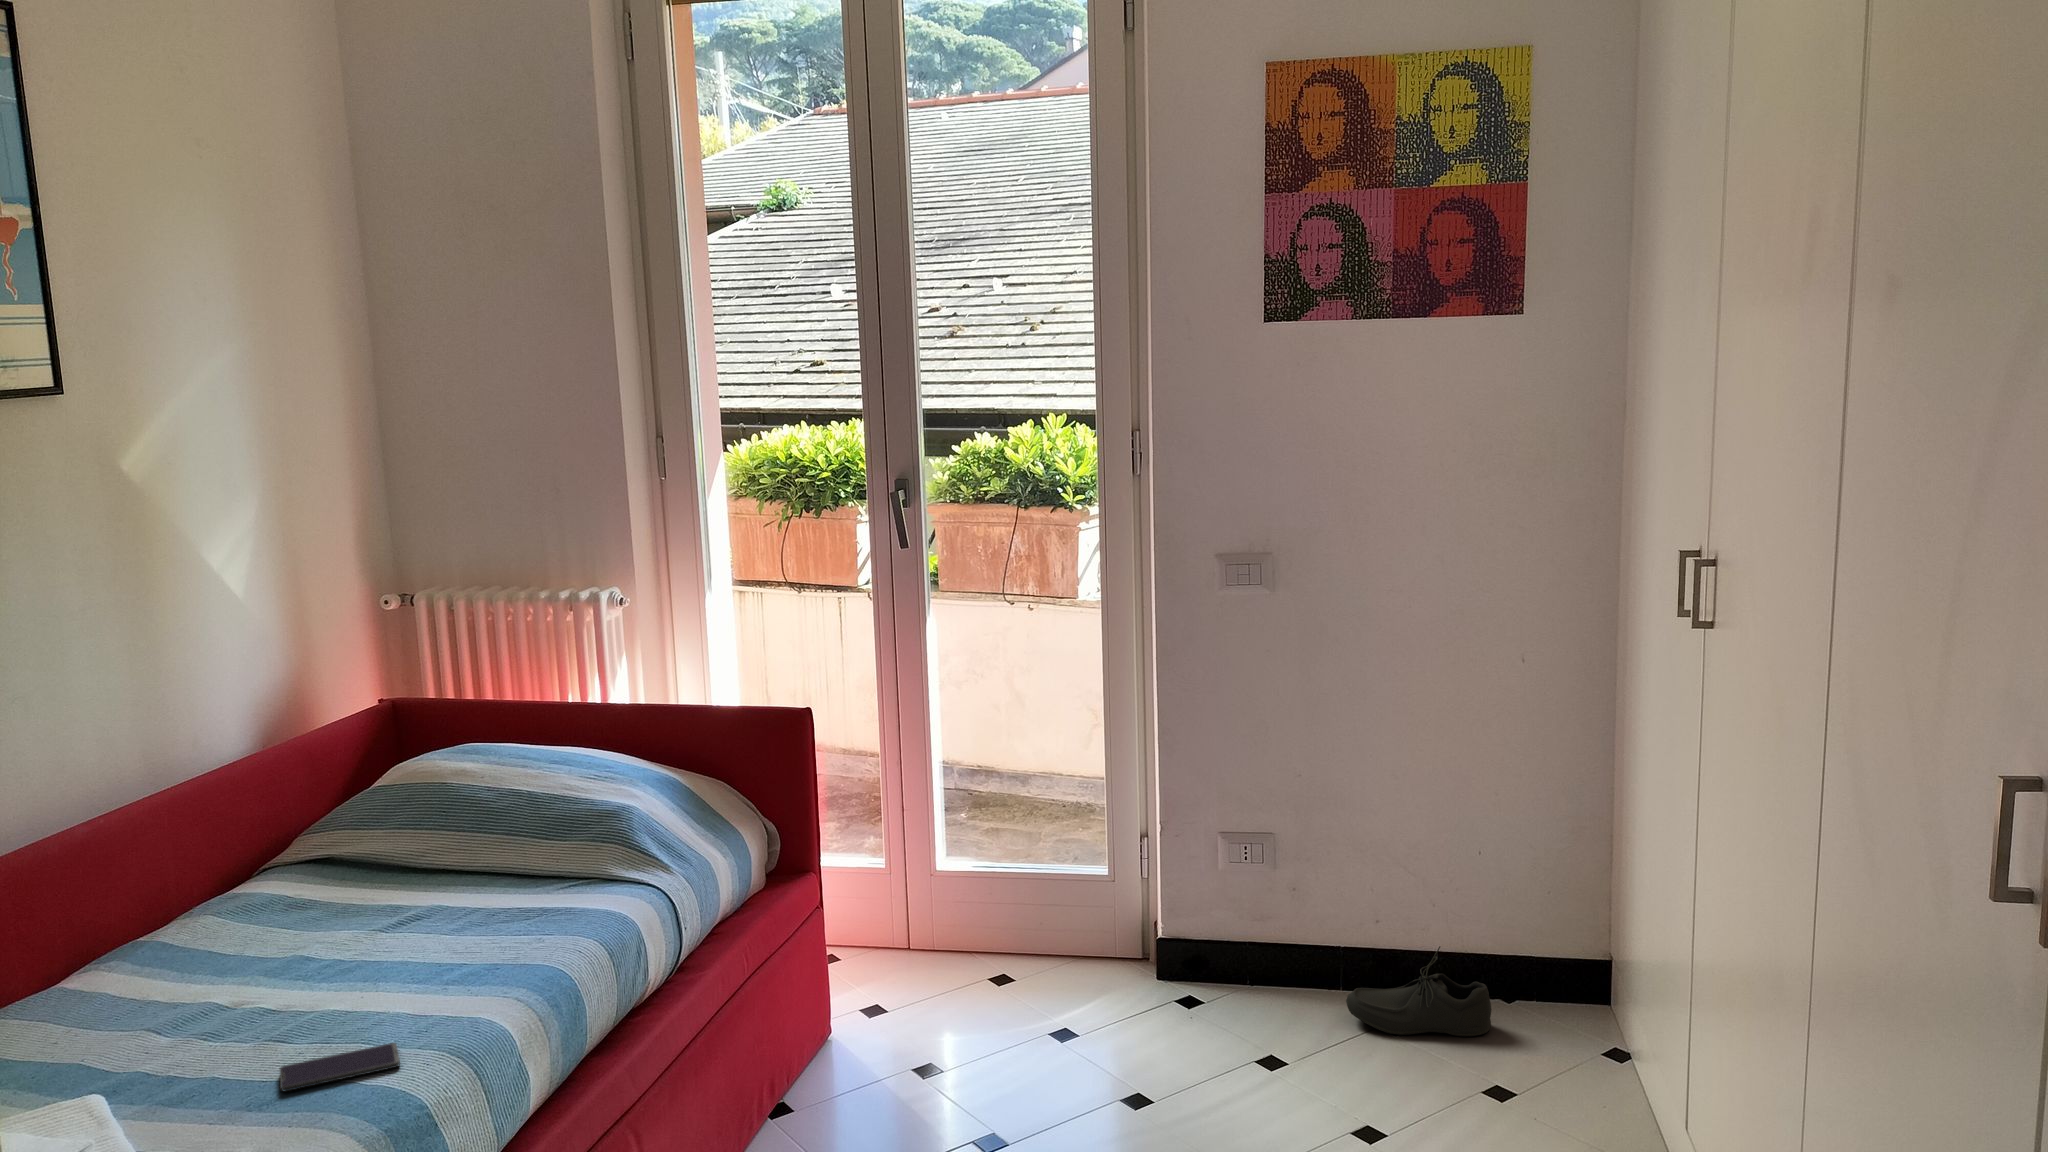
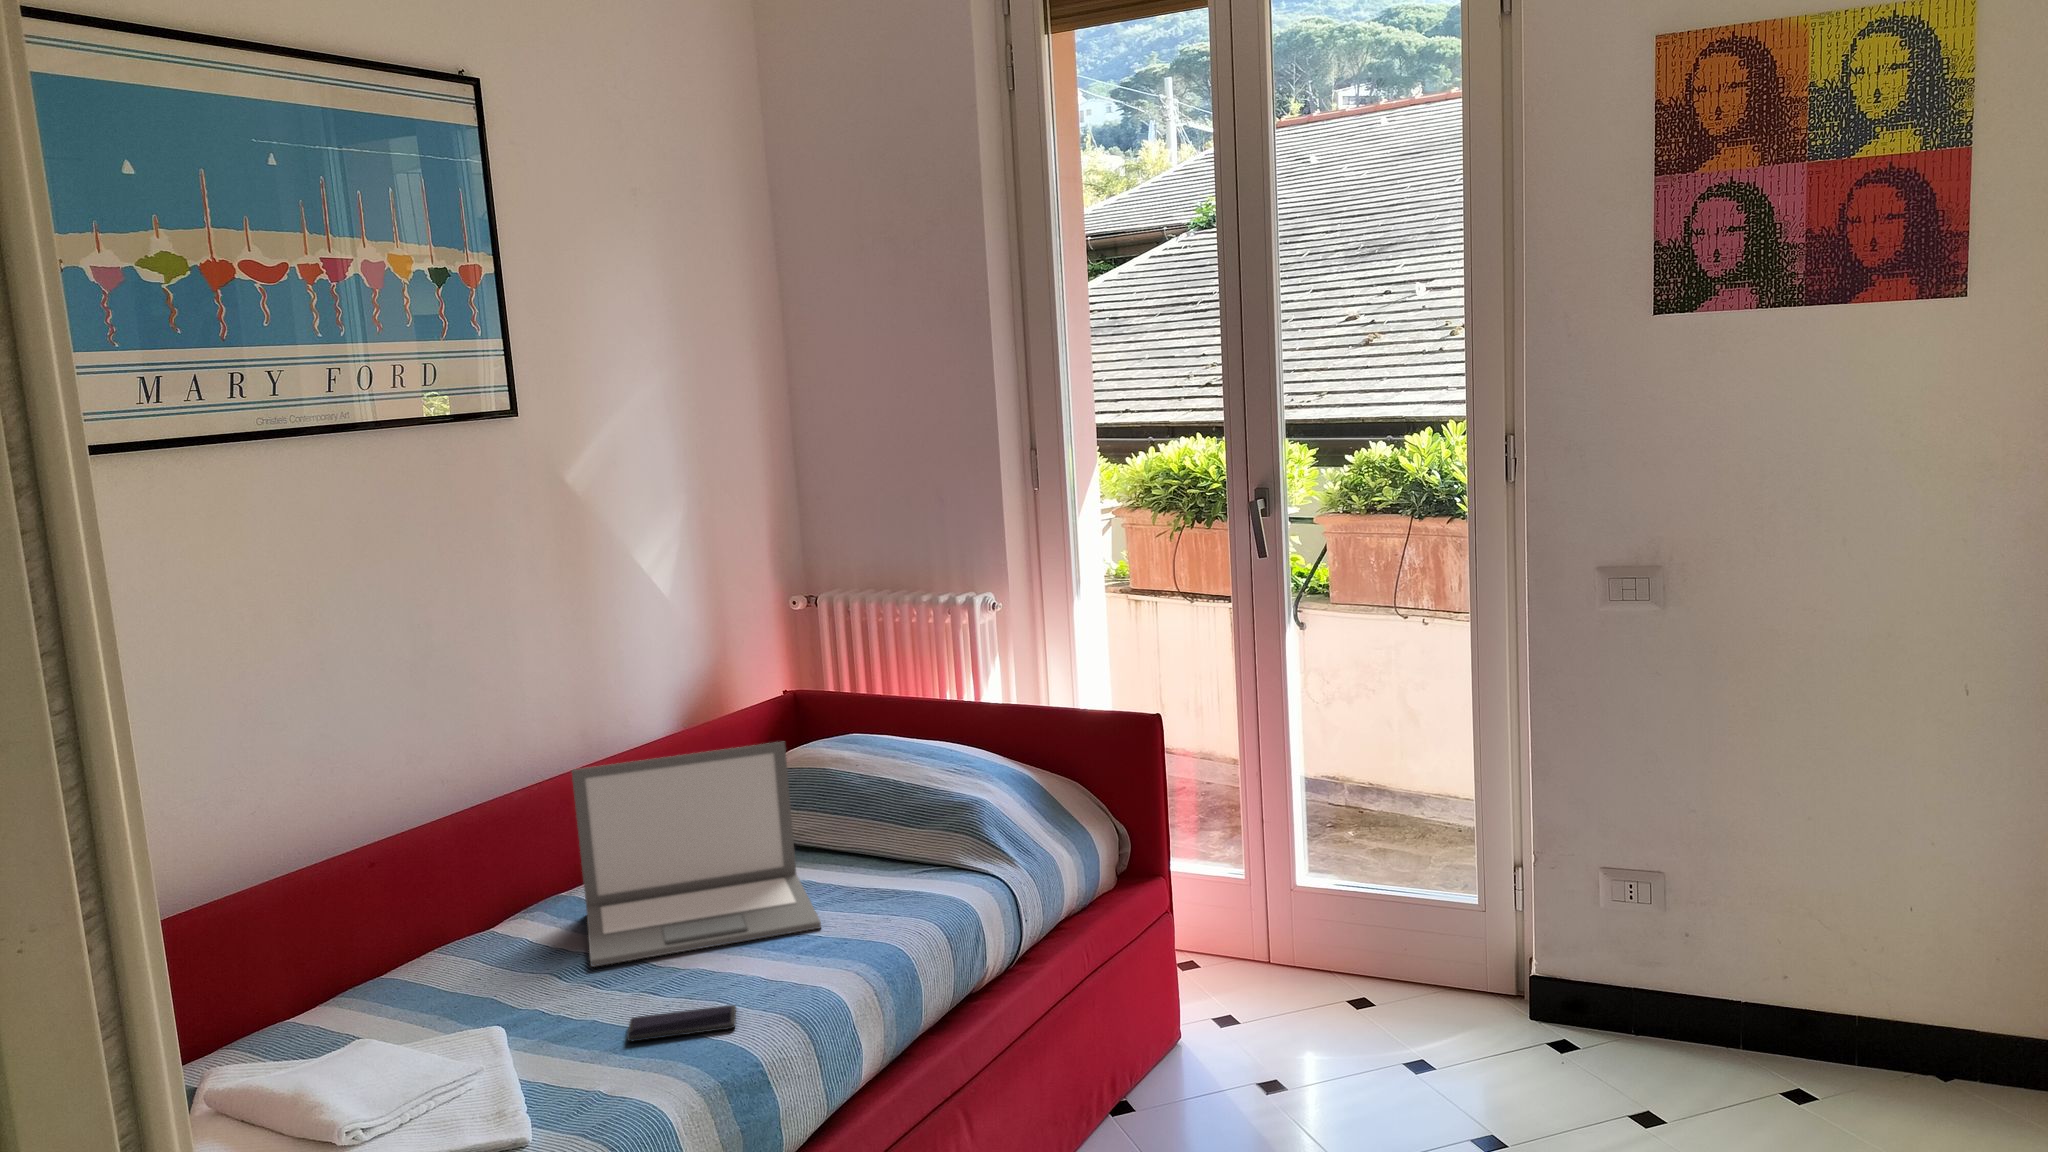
laptop: none [172,760,471,1017] -> present [572,742,821,967]
shoe: present [1346,946,1492,1036] -> none [1743,1006,1922,1112]

